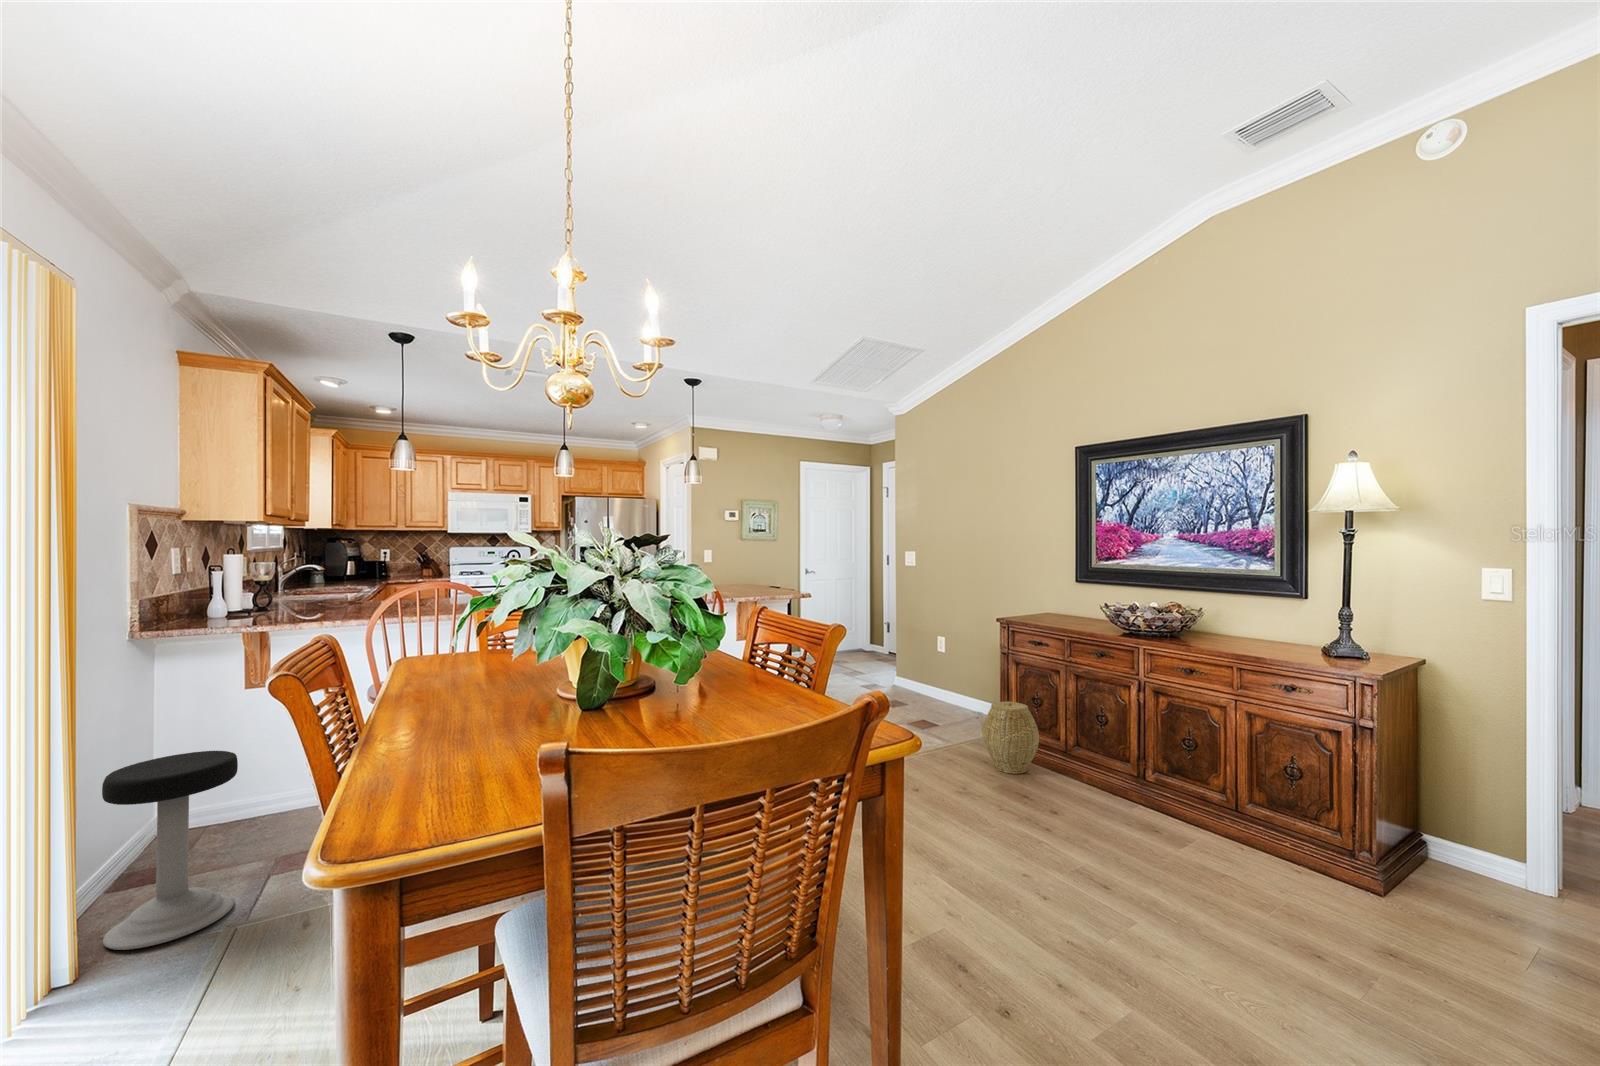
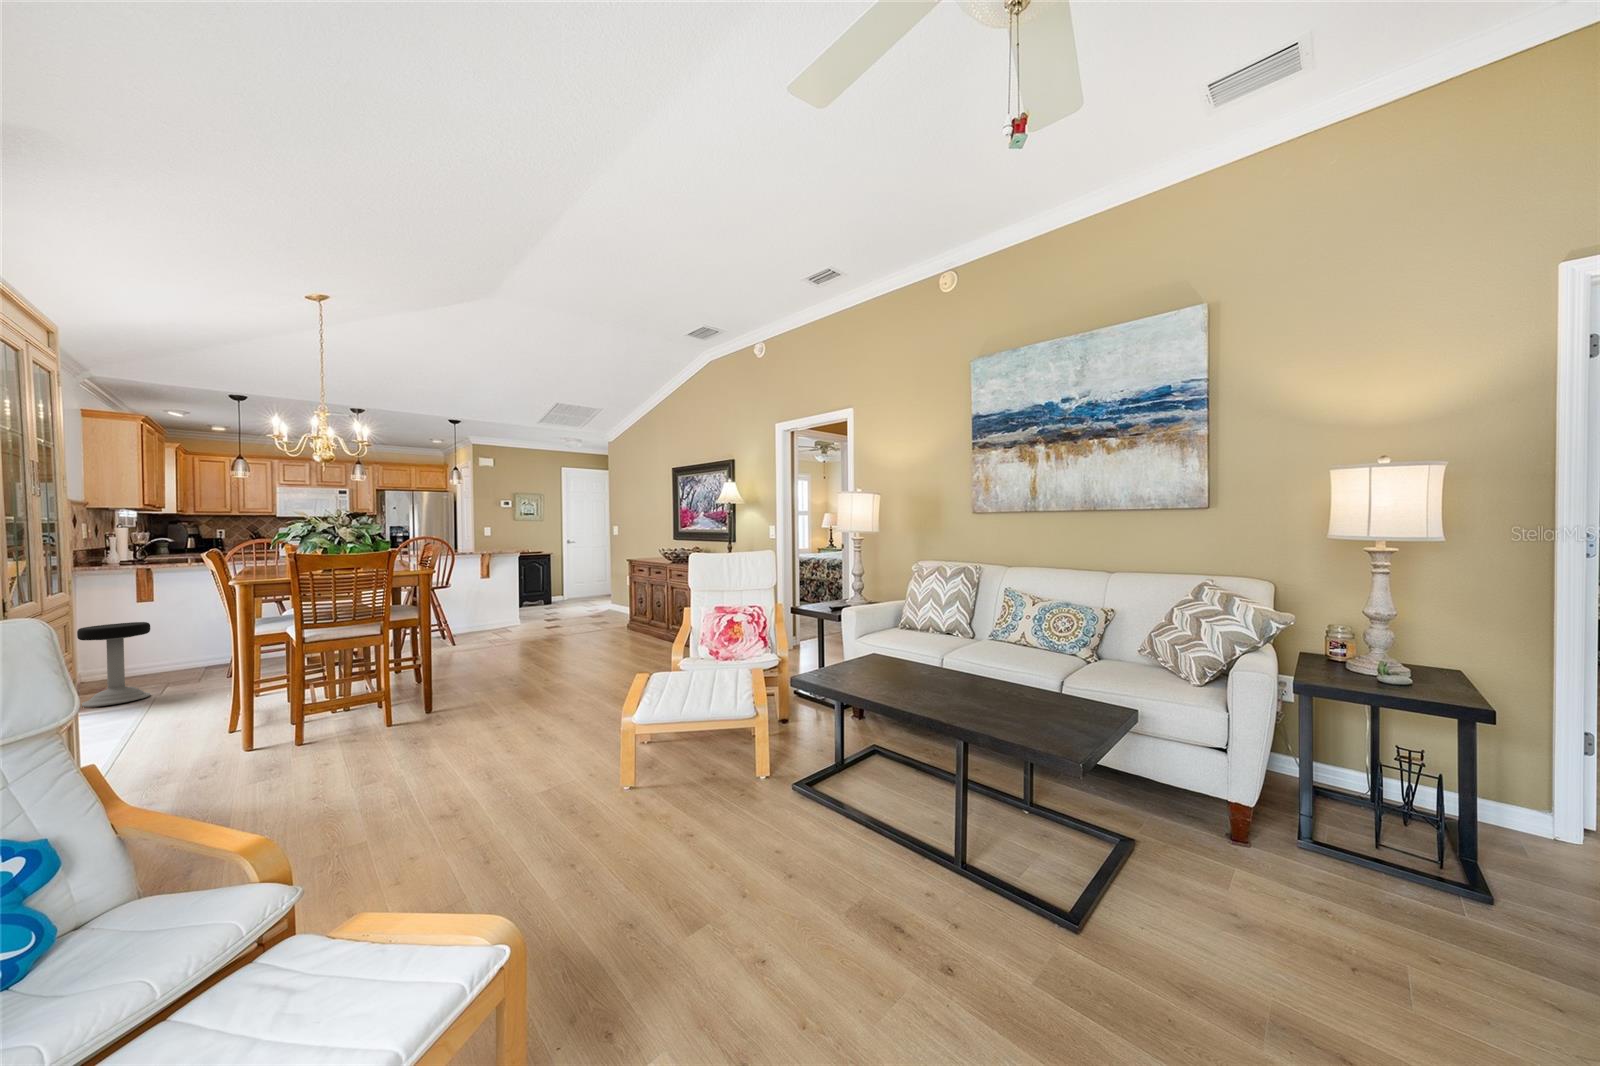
woven basket: present [983,702,1039,774] -> none [609,602,638,638]

